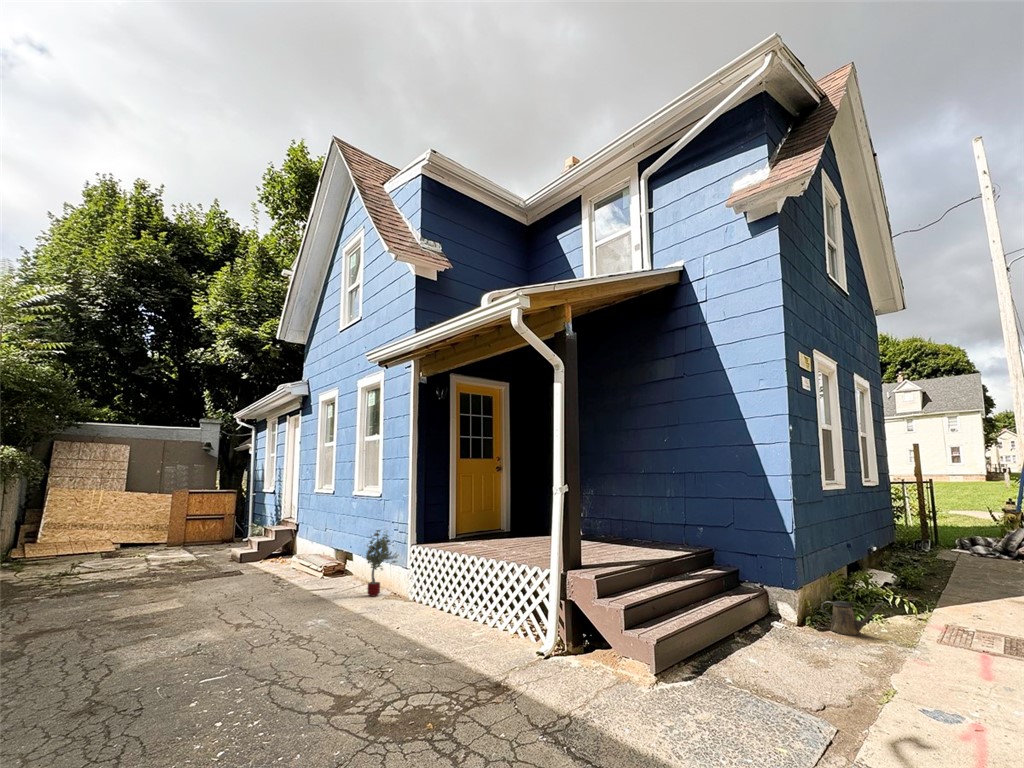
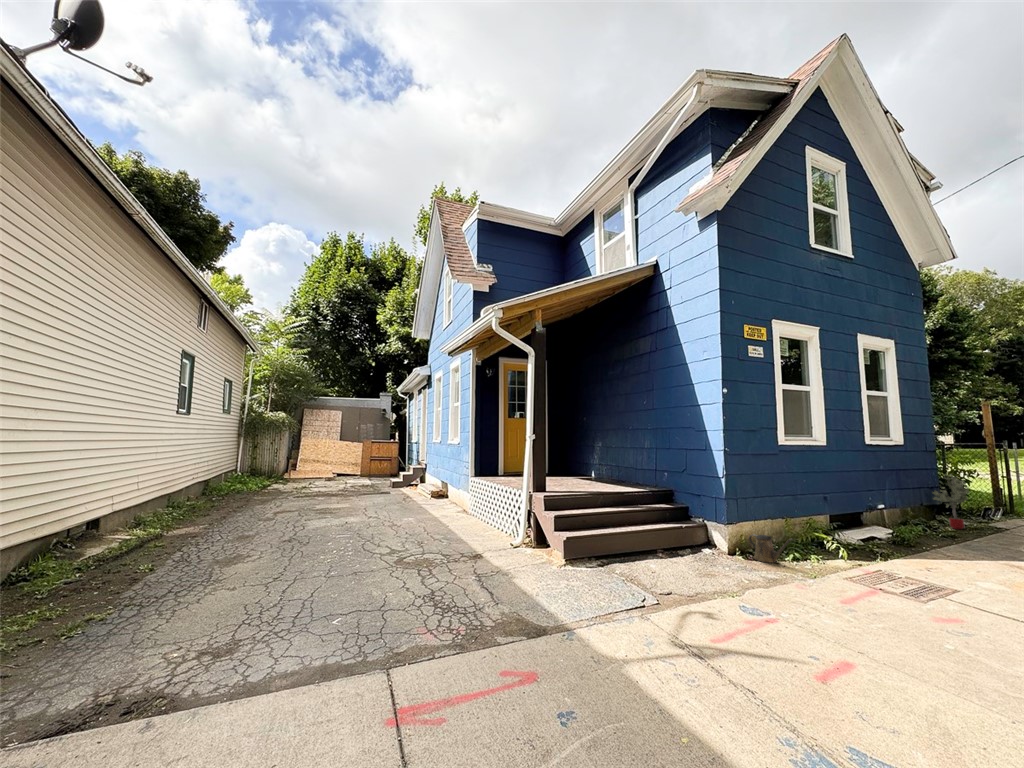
potted tree: present [366,530,398,597] -> present [933,474,969,529]

